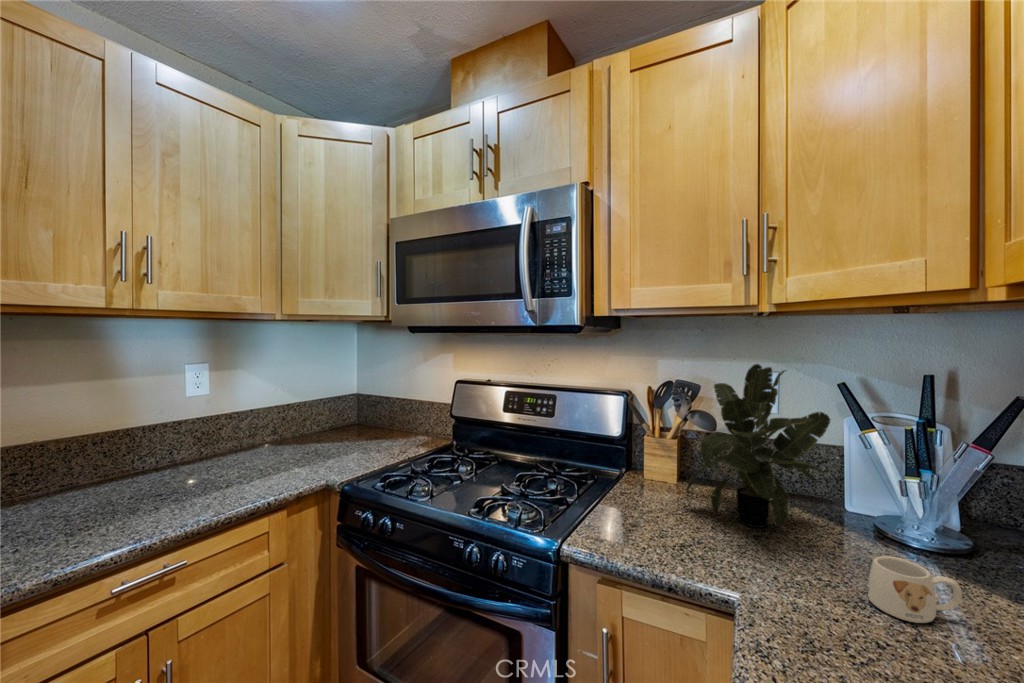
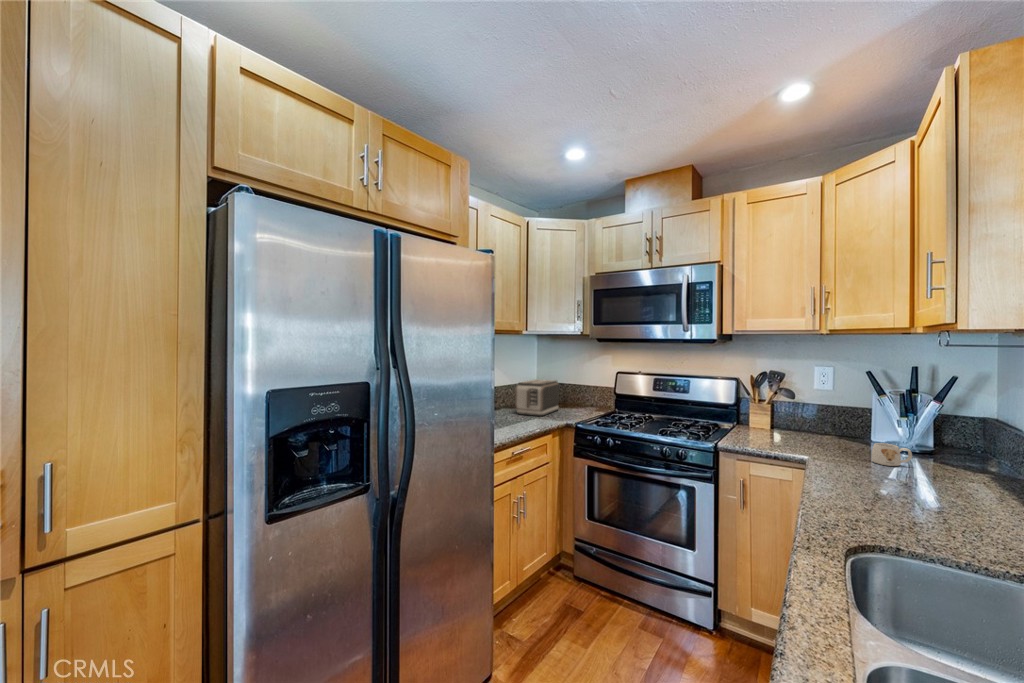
potted plant: present [686,364,830,528] -> none [779,361,860,444]
toaster: none [265,394,361,463] -> present [515,379,559,416]

